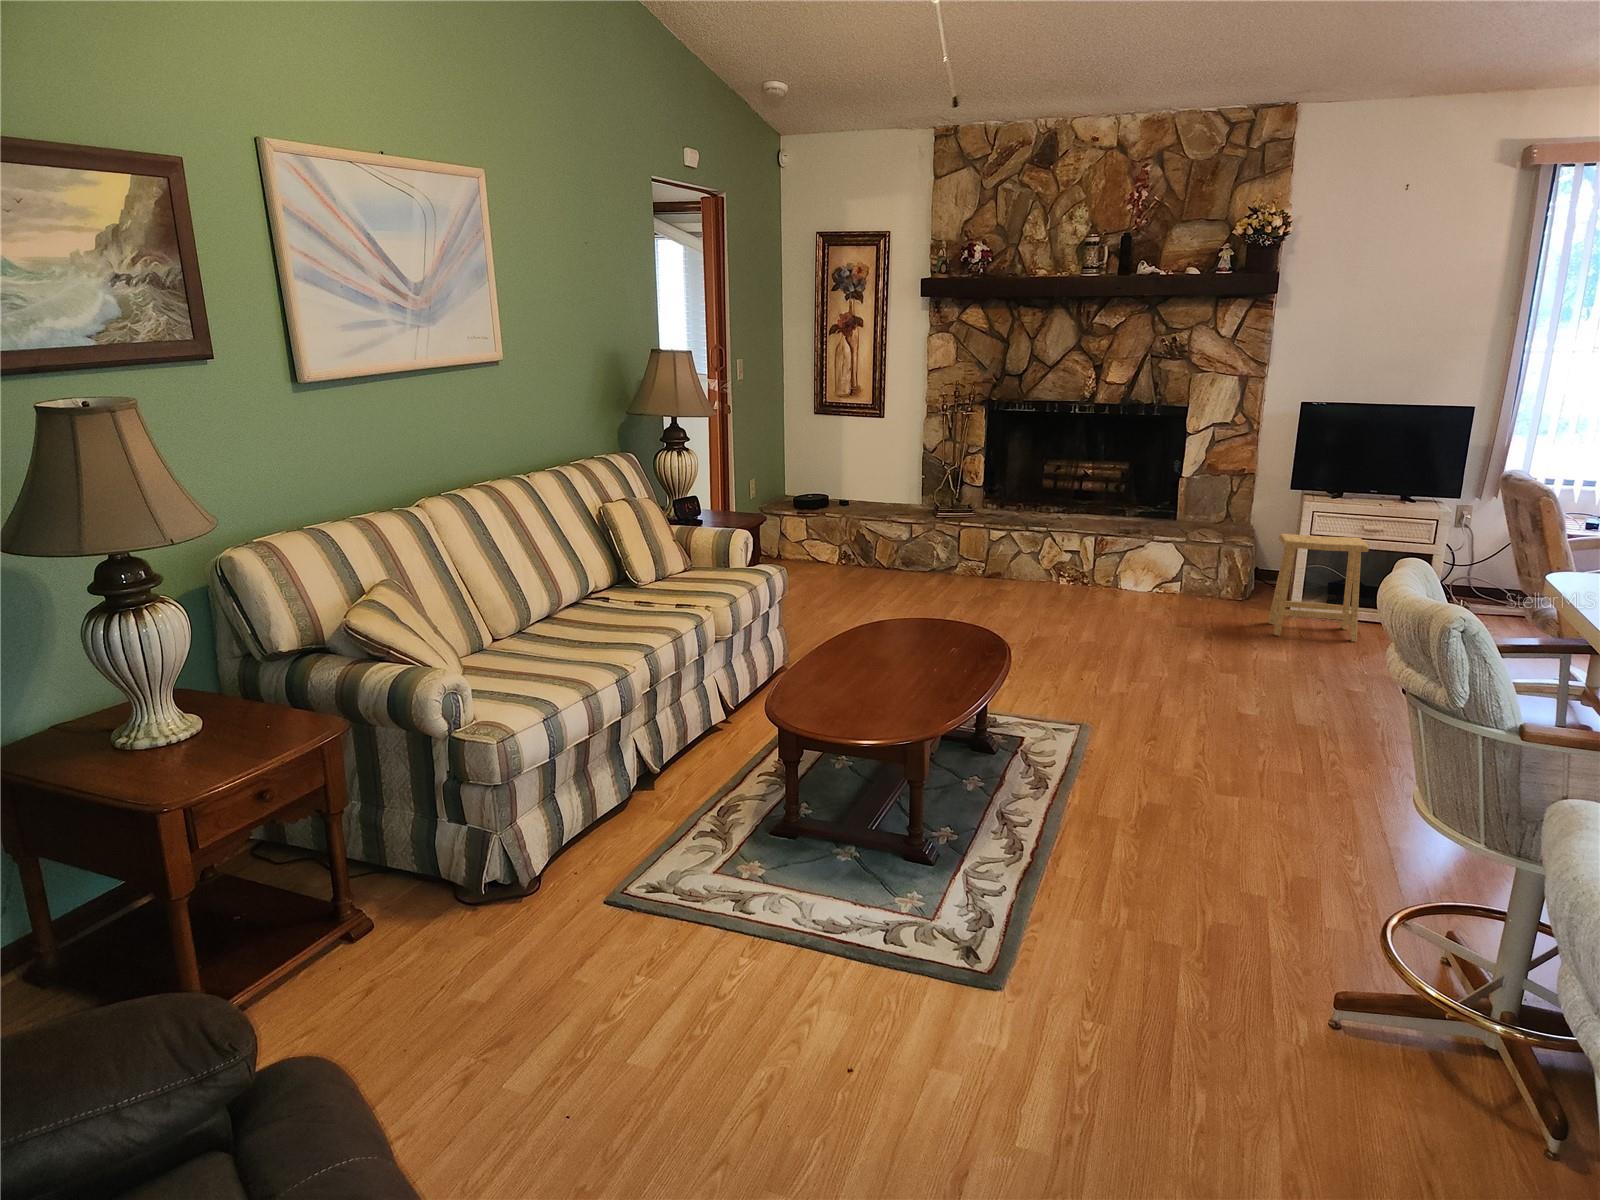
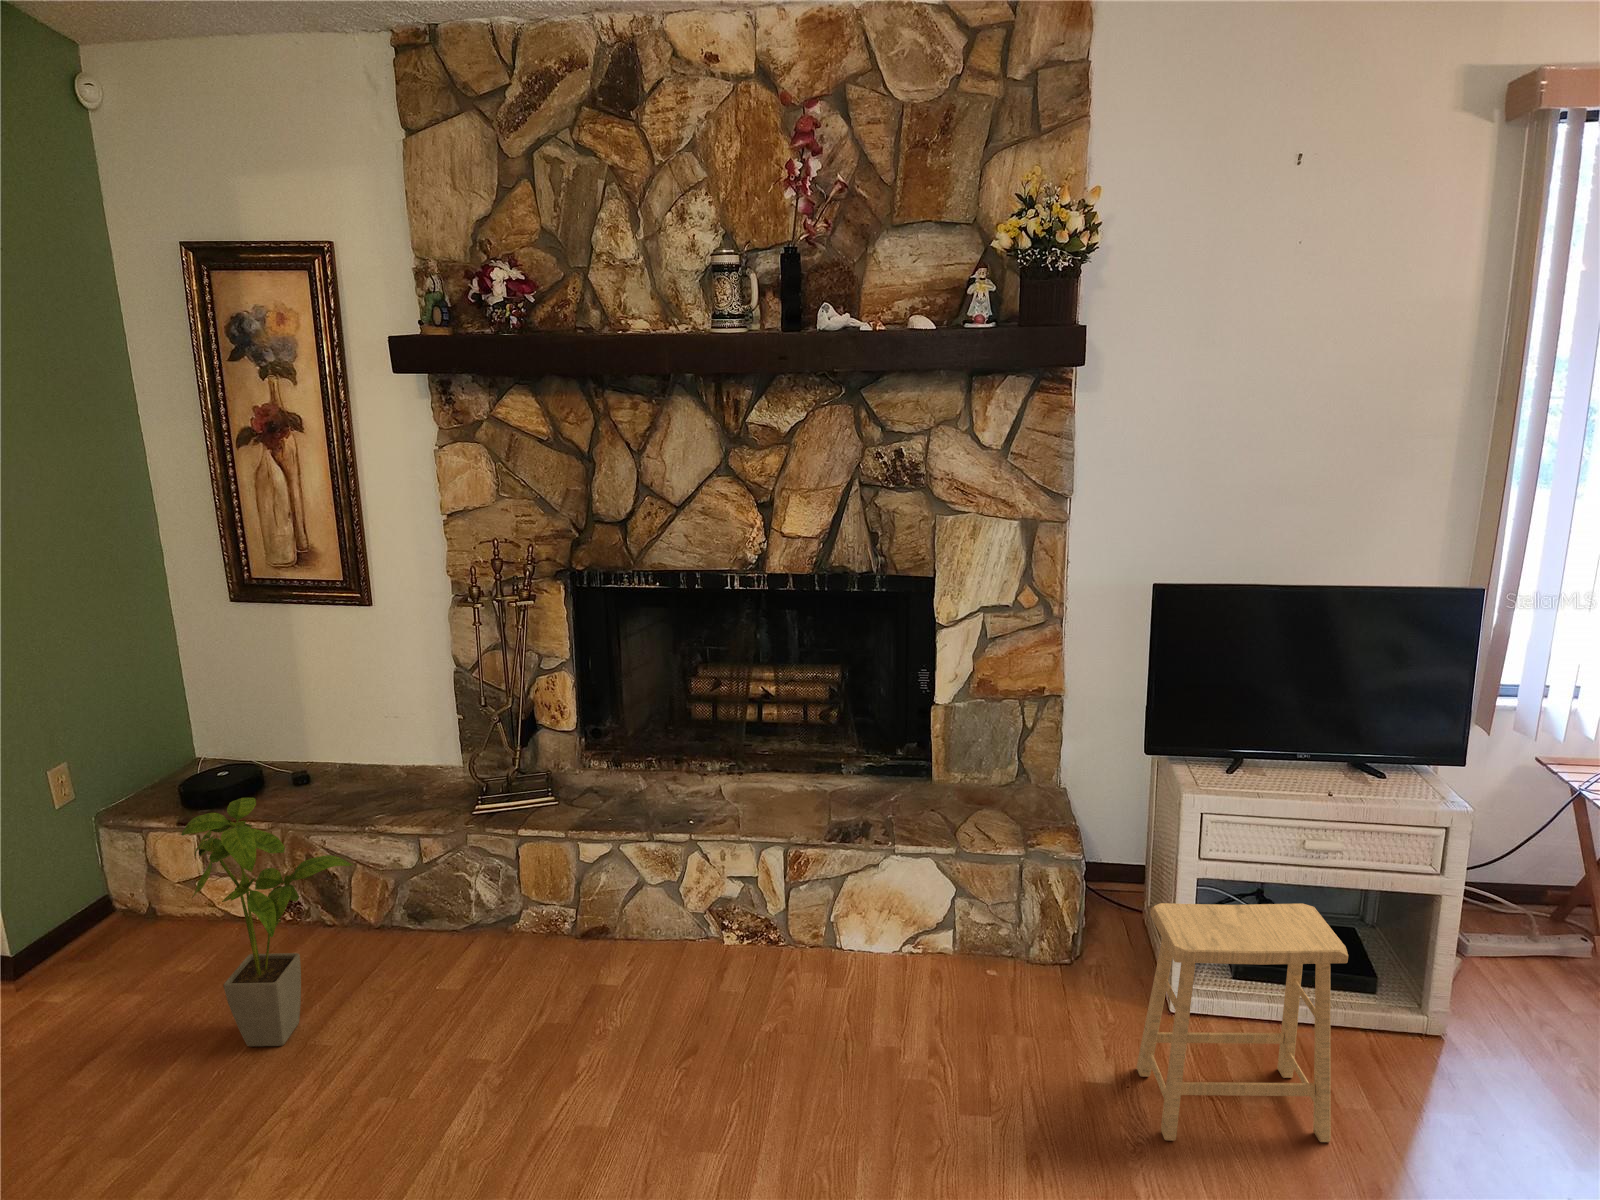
house plant: none [834,471,899,590] -> present [181,798,353,1046]

